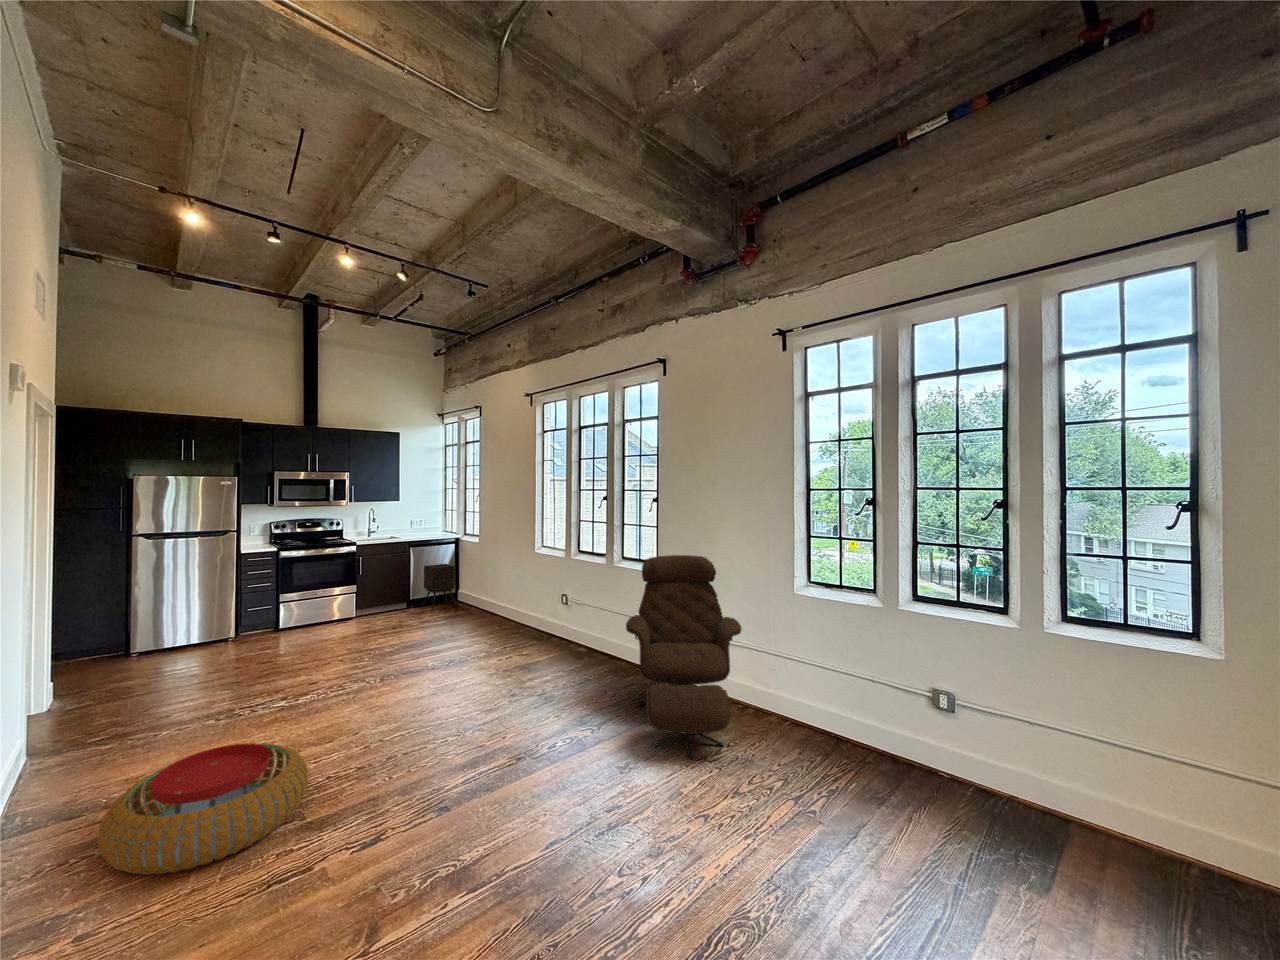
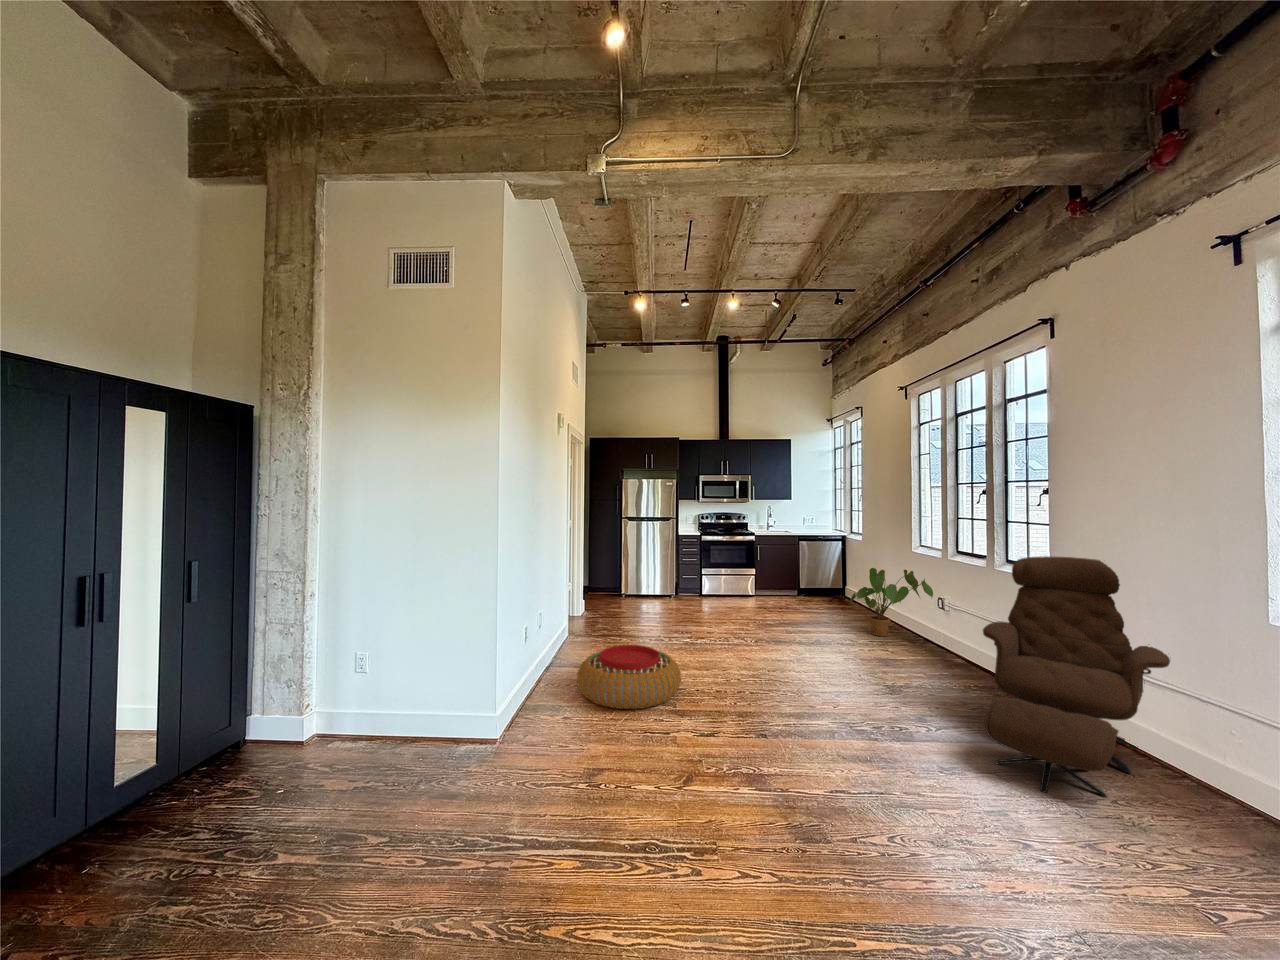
side table: present [422,564,457,610] -> none [811,558,842,599]
house plant: none [480,572,558,642] -> present [850,568,933,636]

